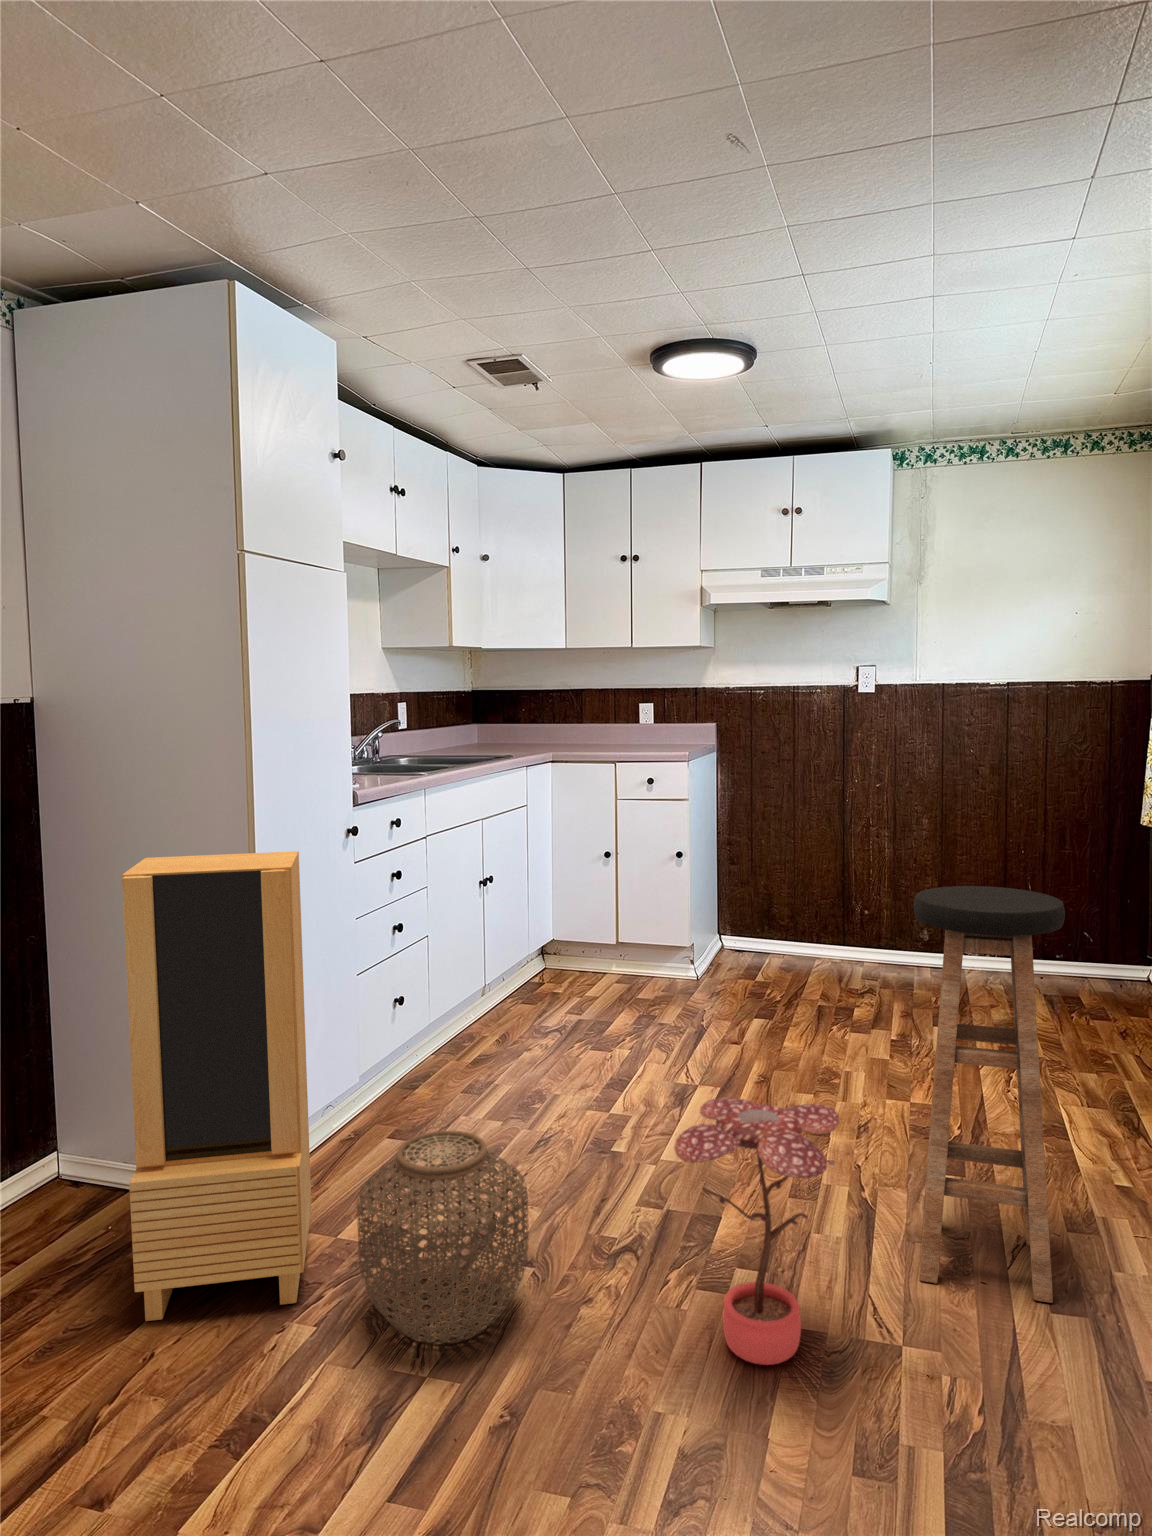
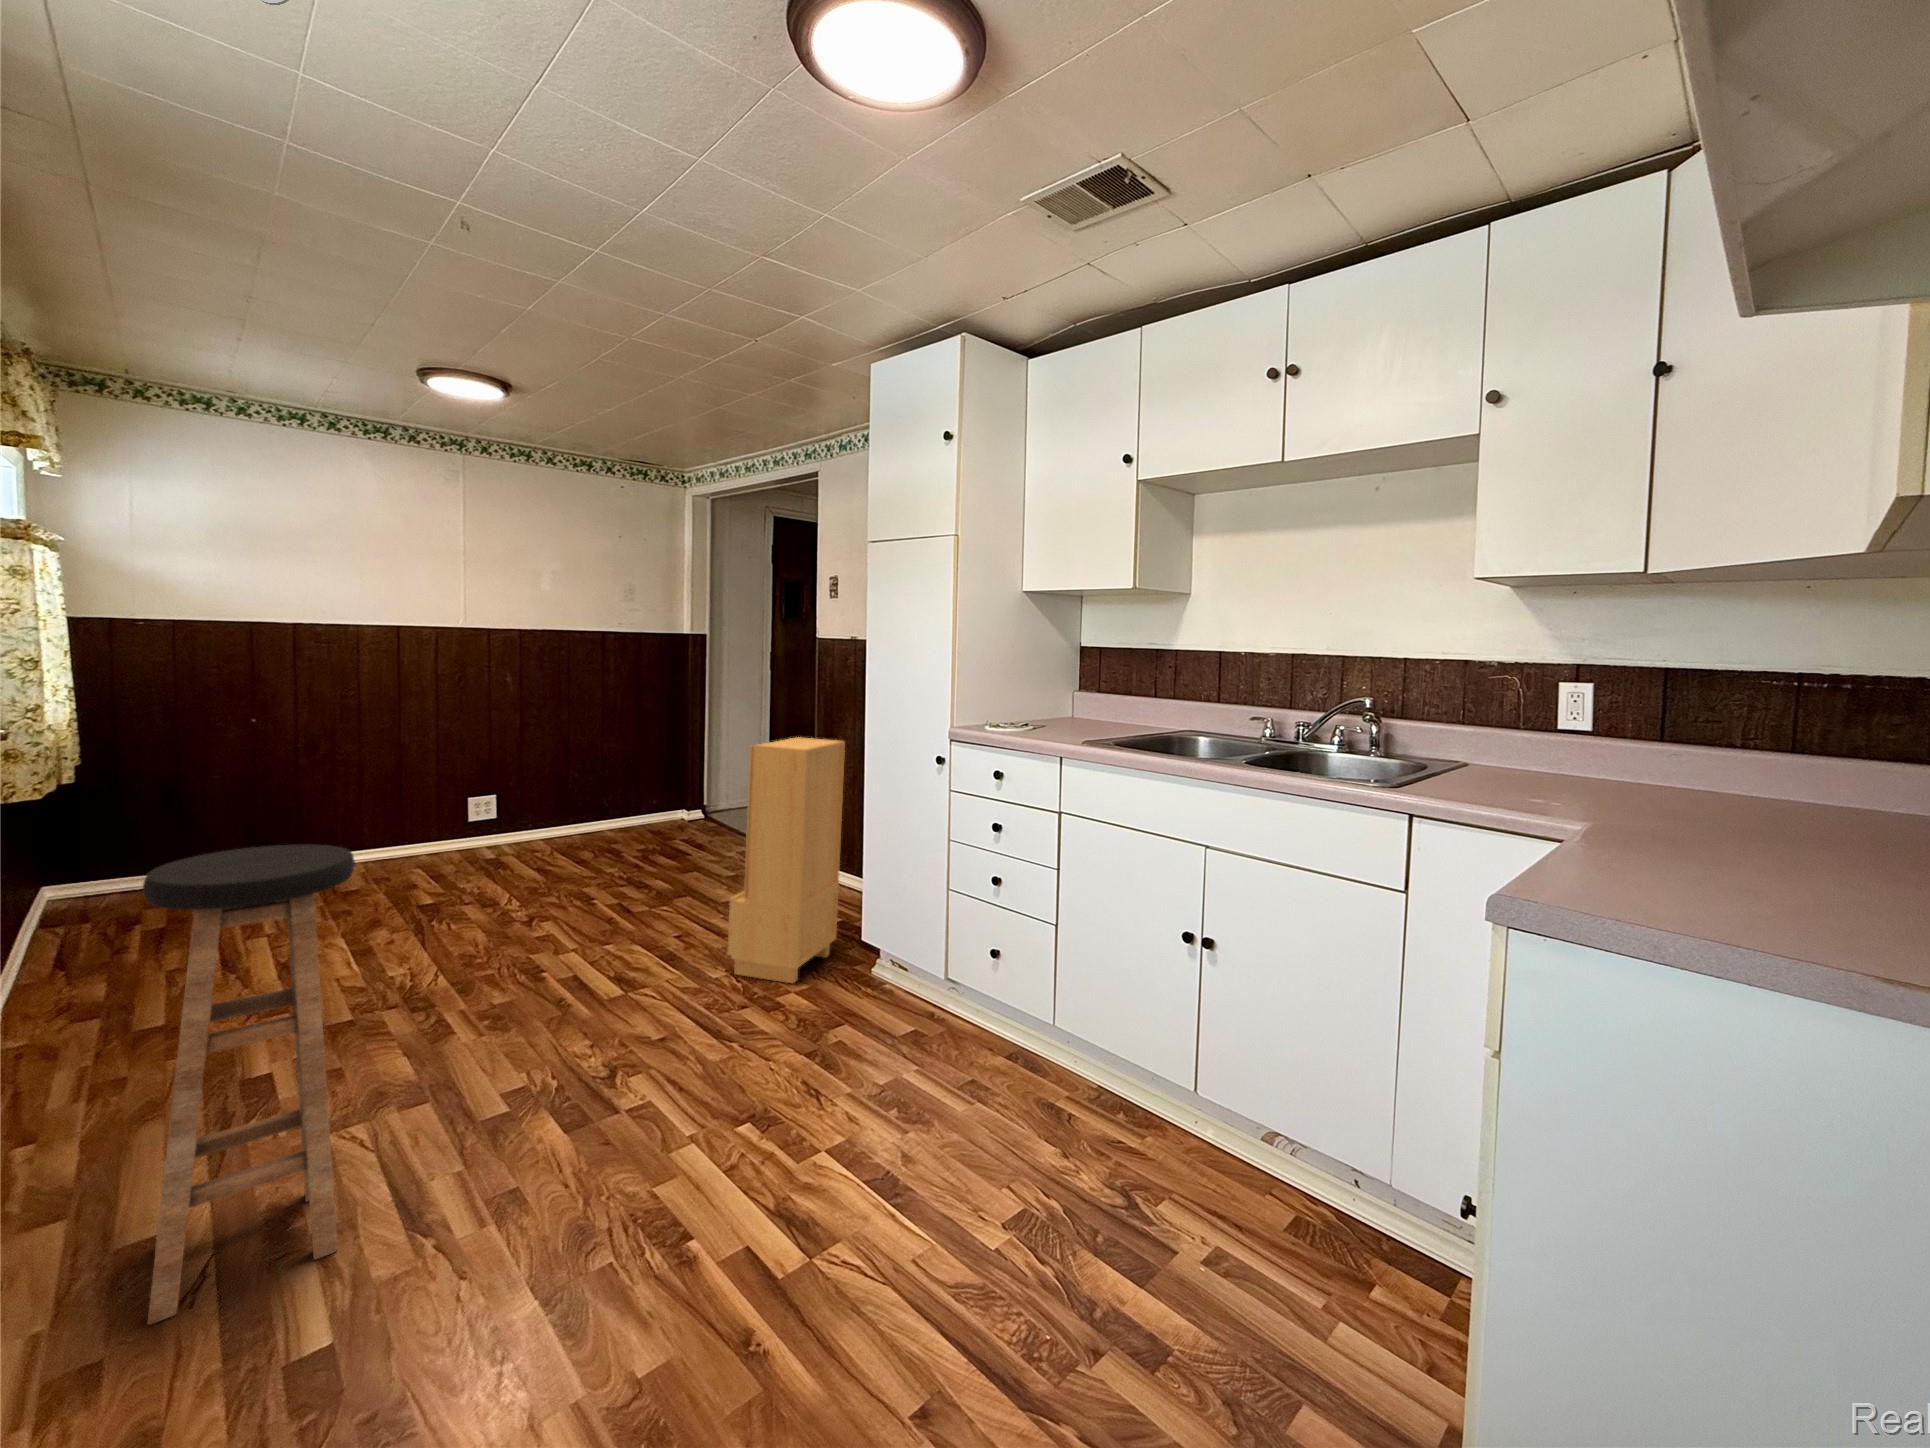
potted plant: present [674,1098,840,1365] -> none [386,916,518,1094]
woven basket: present [357,1131,529,1343] -> none [603,898,710,1017]

